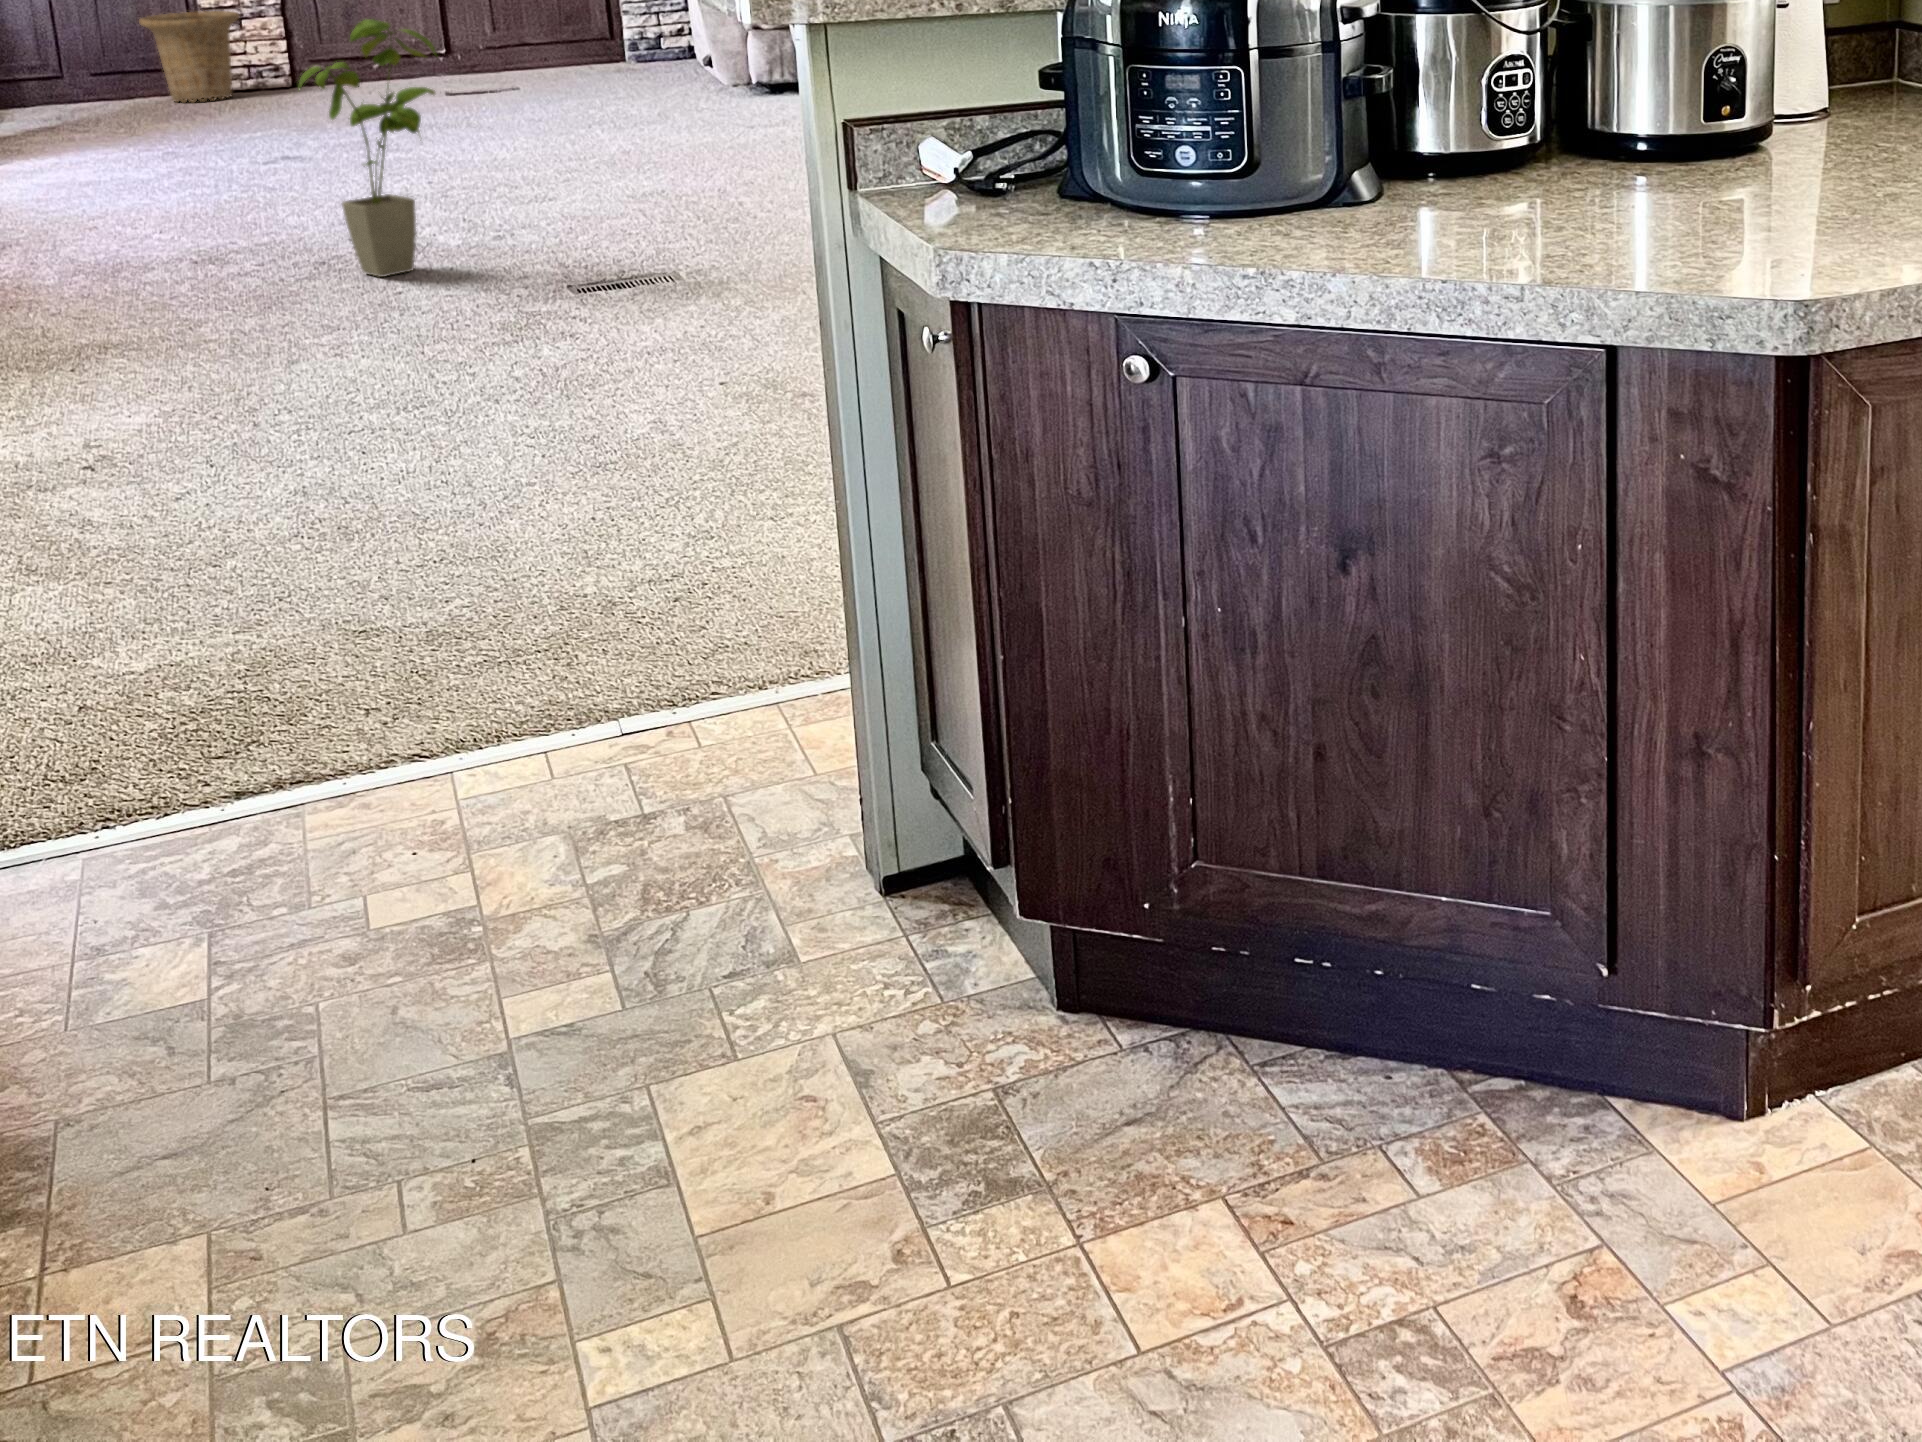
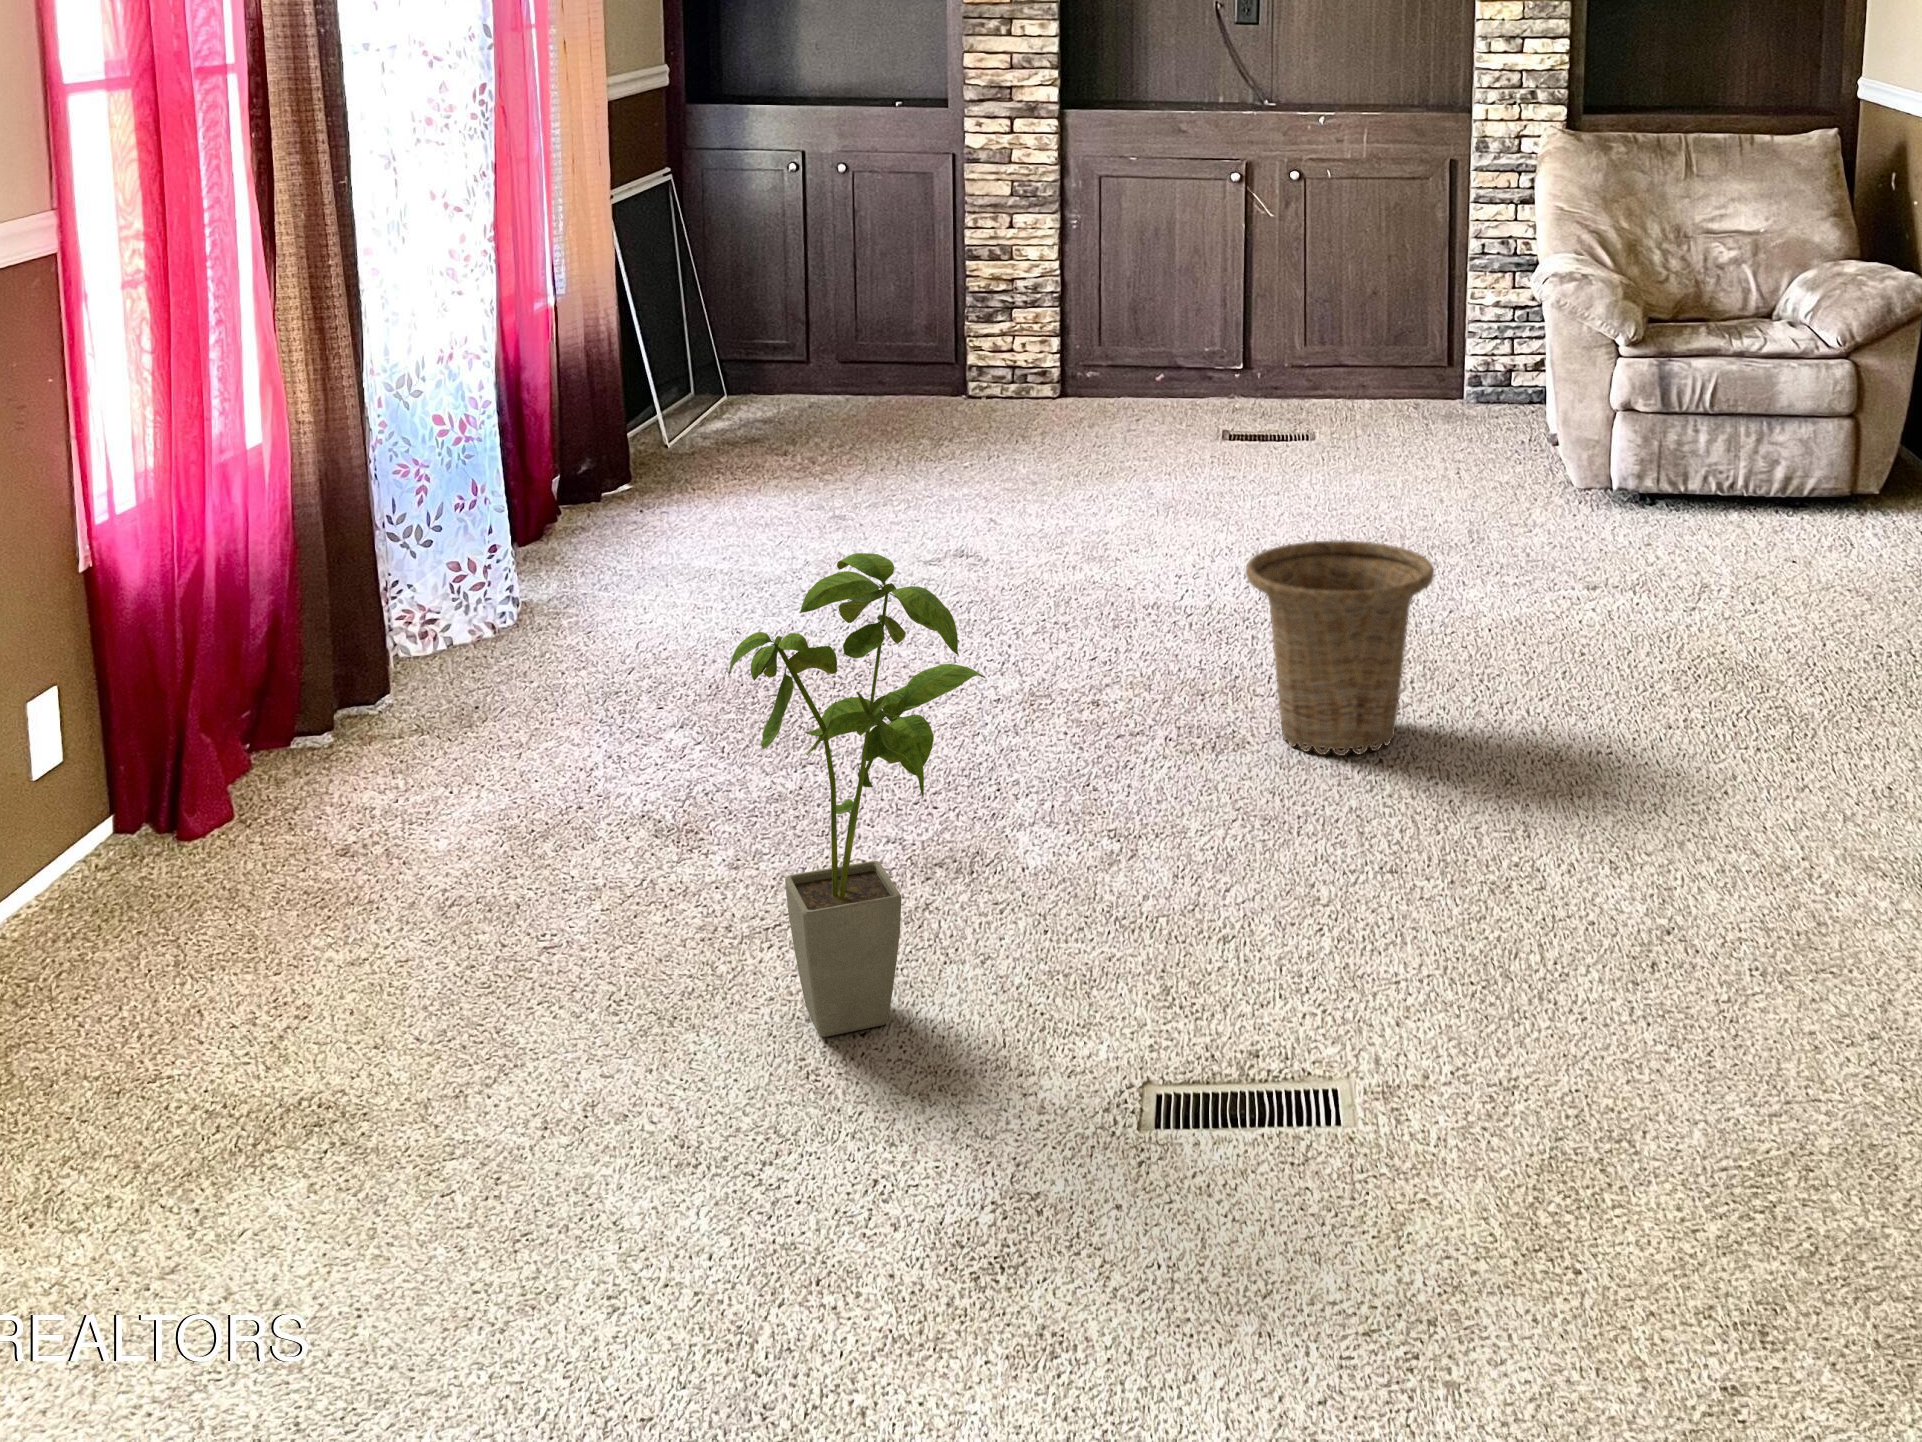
basket: present [139,11,239,102] -> present [1246,540,1434,756]

